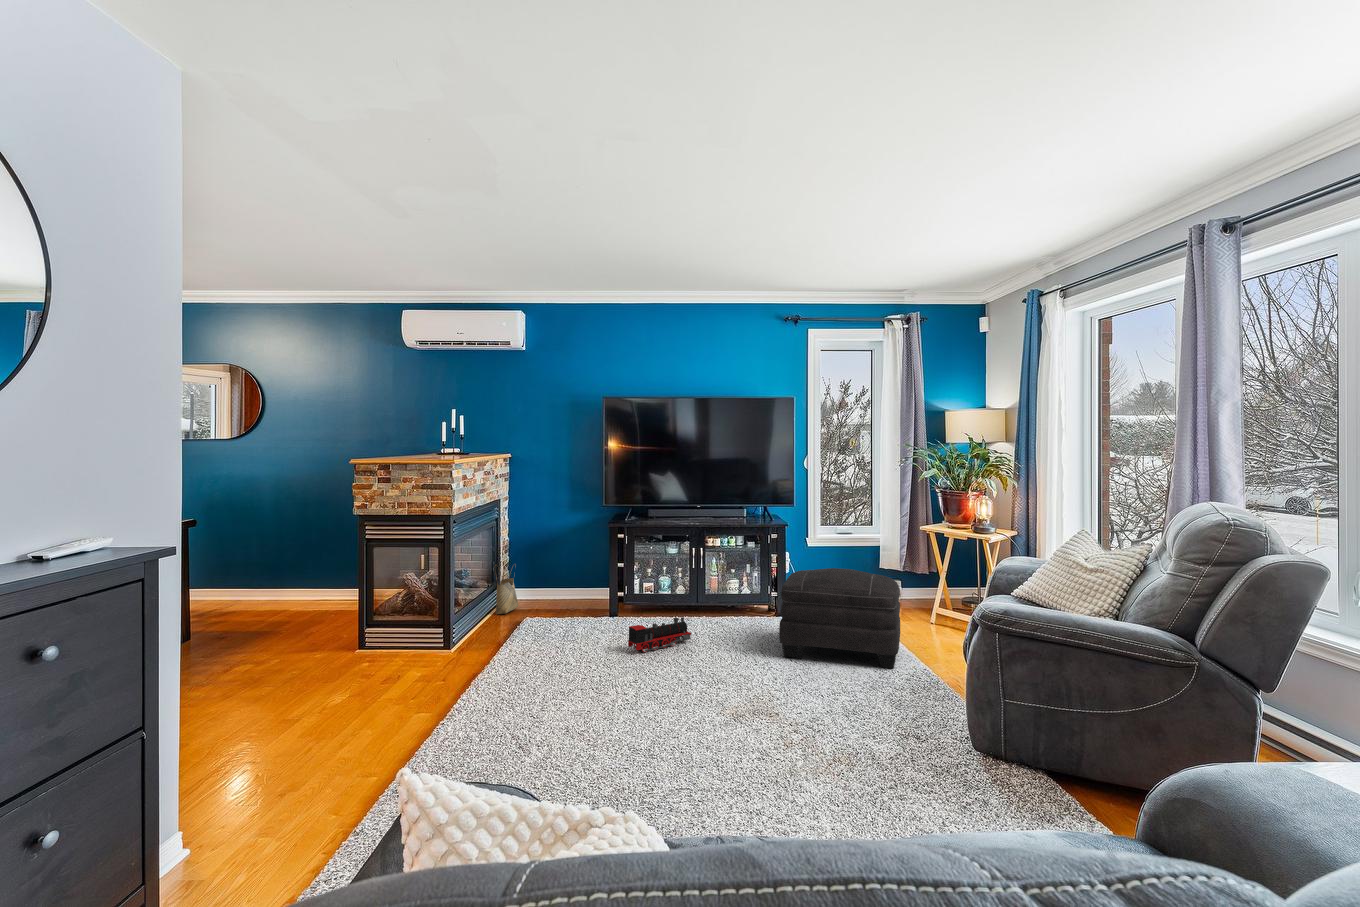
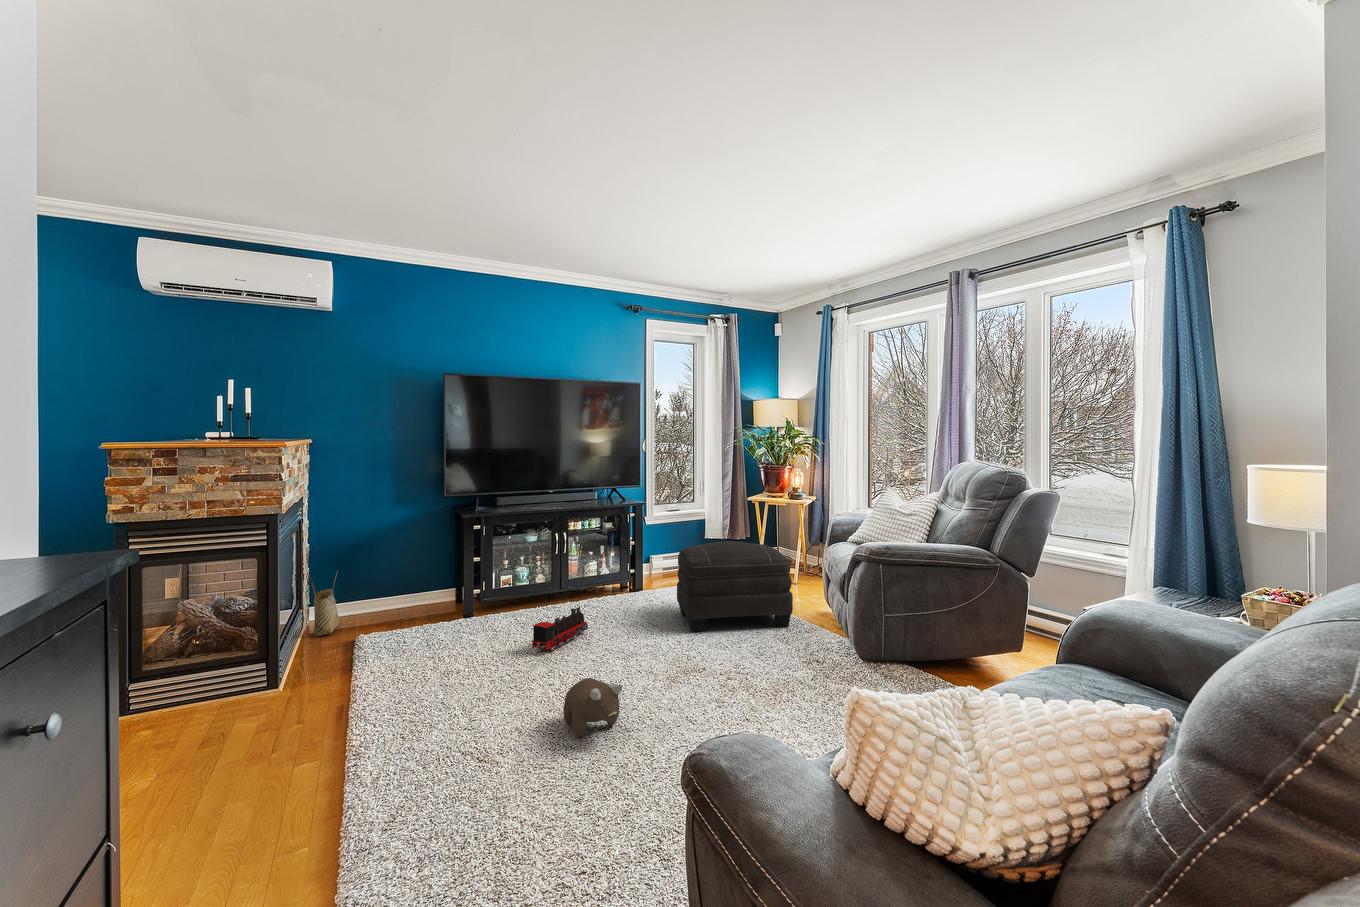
plush toy: none [586,671,631,719] -> present [563,678,622,737]

